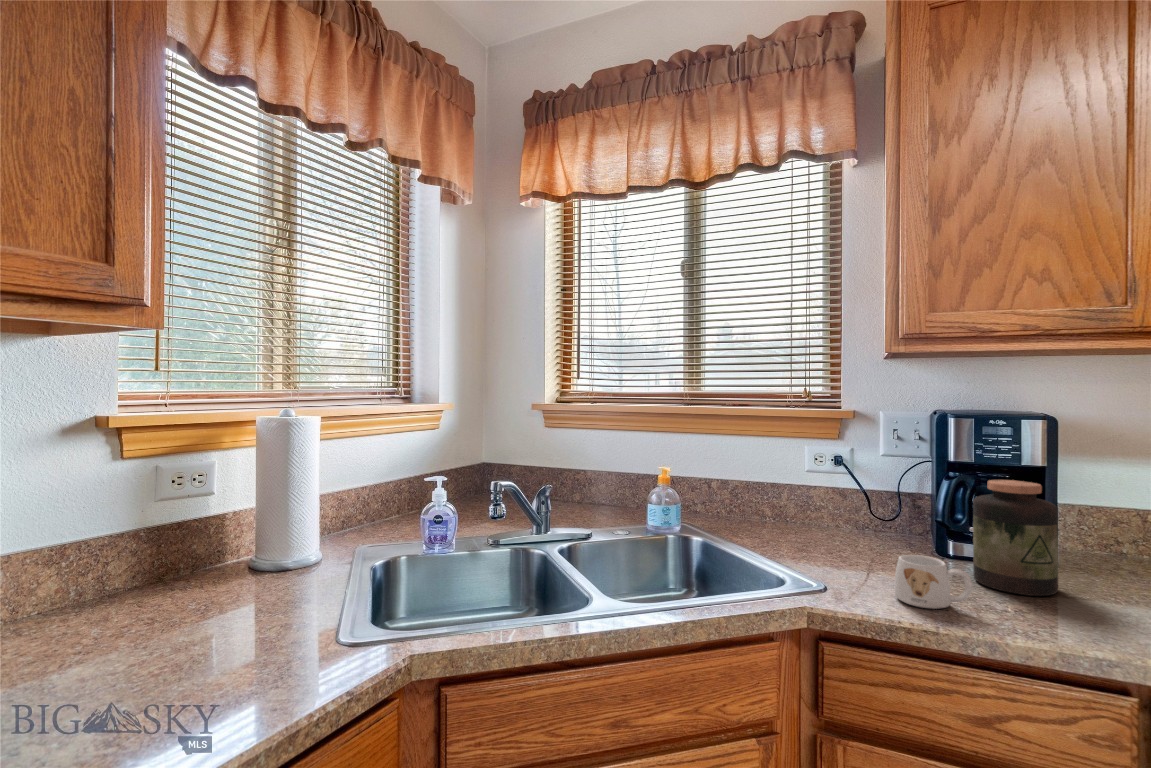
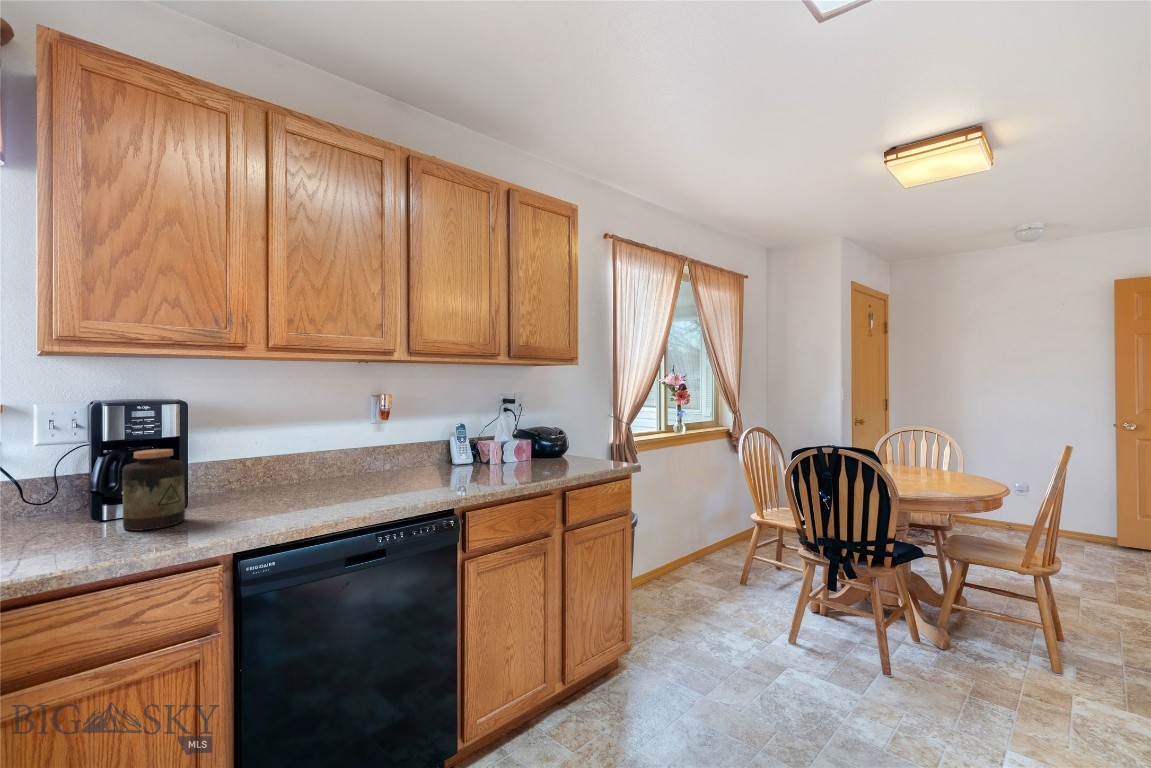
mug: present [895,555,972,609] -> none [47,518,117,560]

